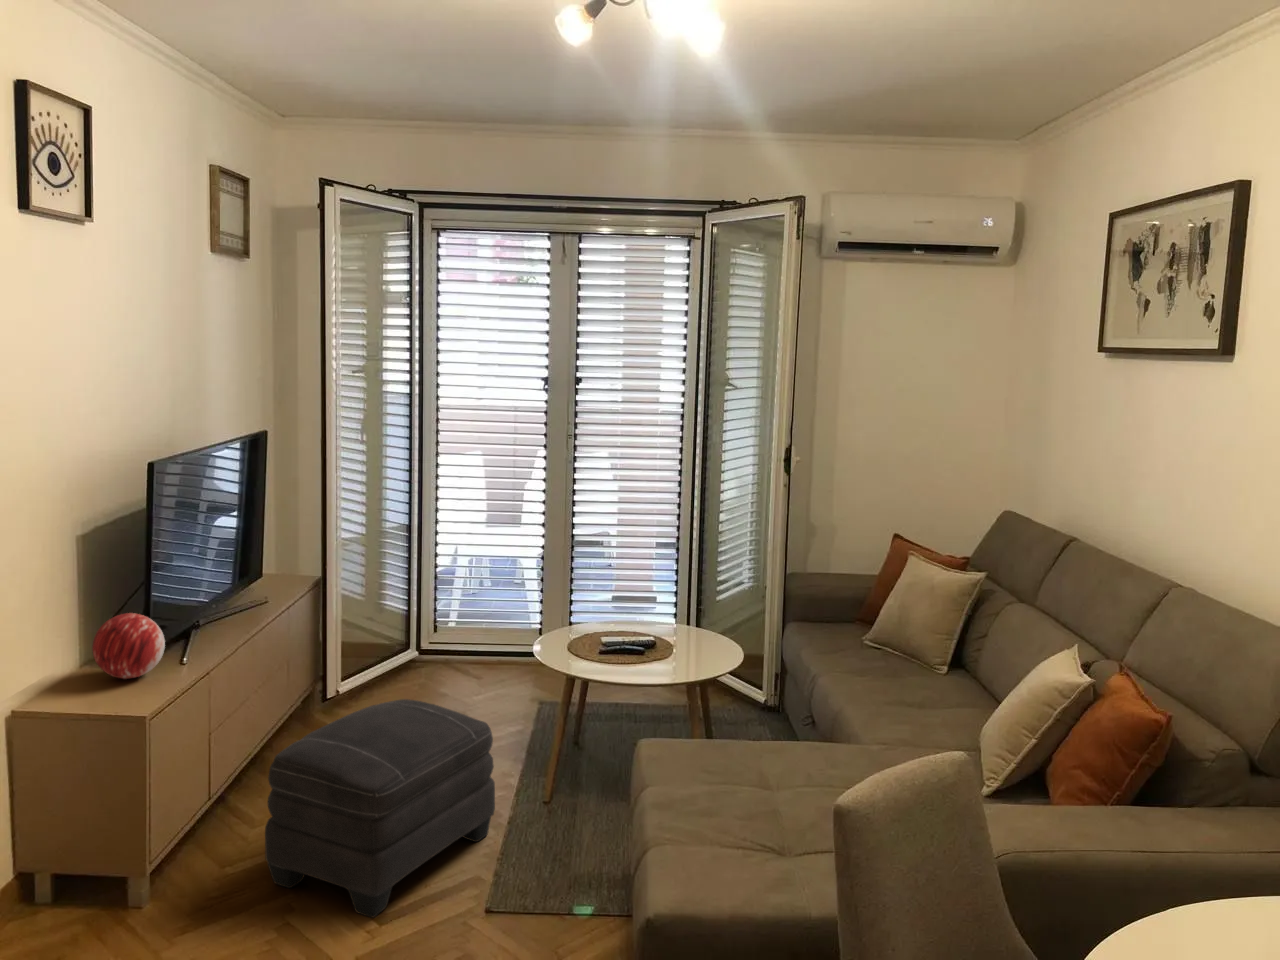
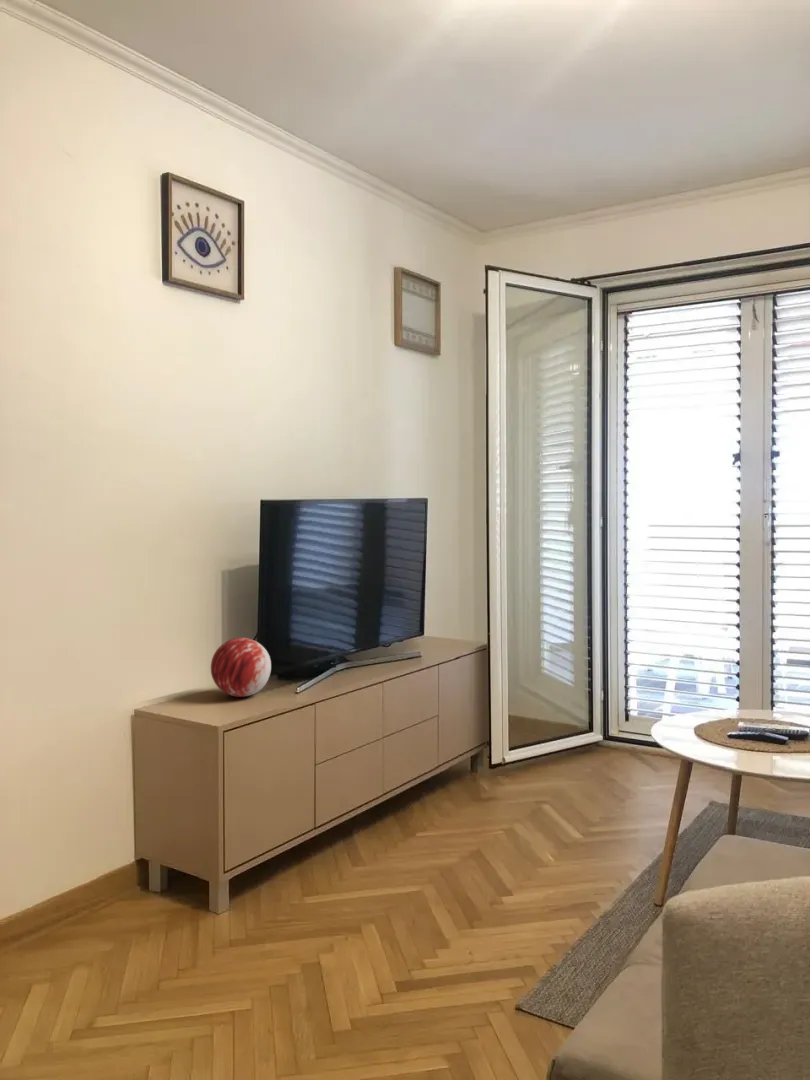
ottoman: present [265,699,495,918] -> none [319,756,572,982]

